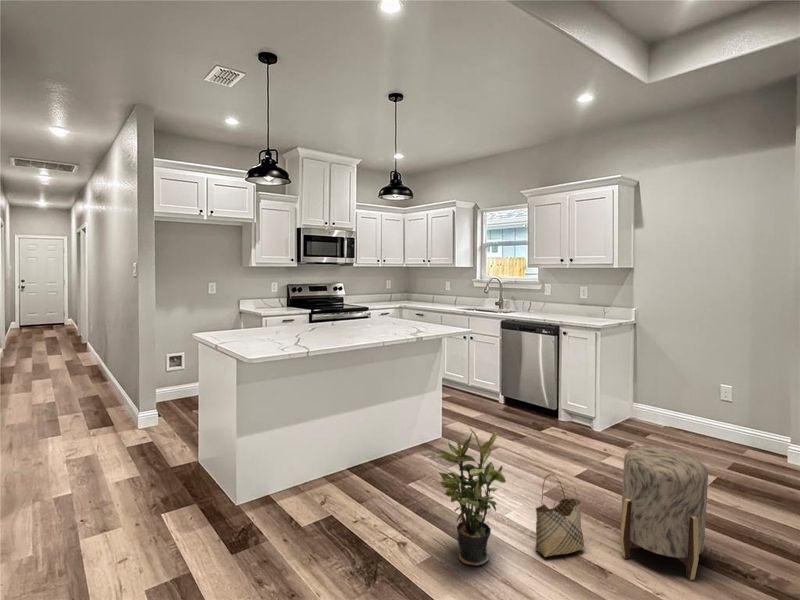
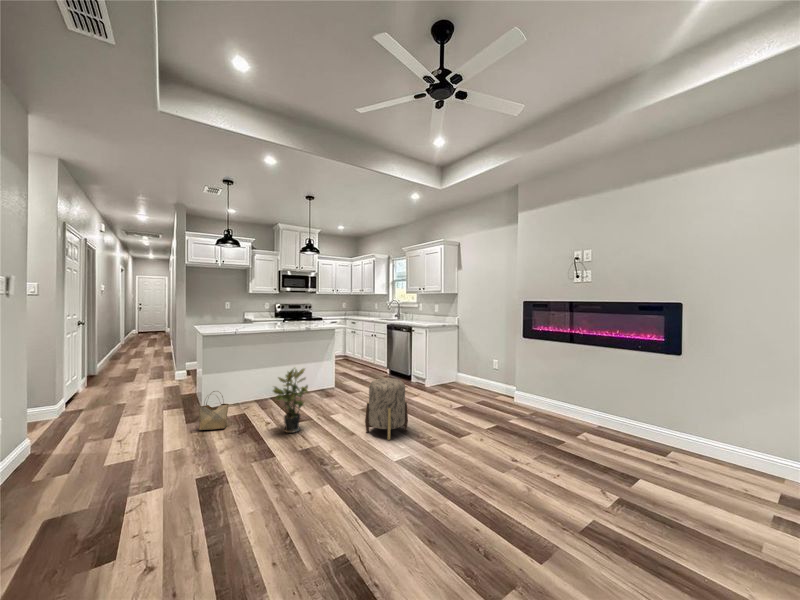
woven basket: present [535,474,584,557] -> present [199,391,229,430]

